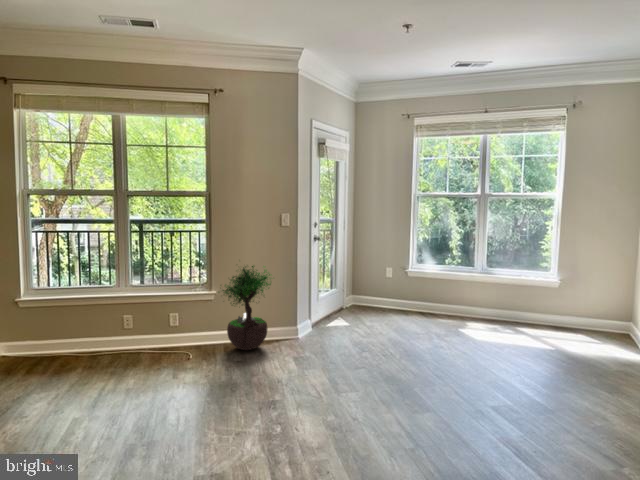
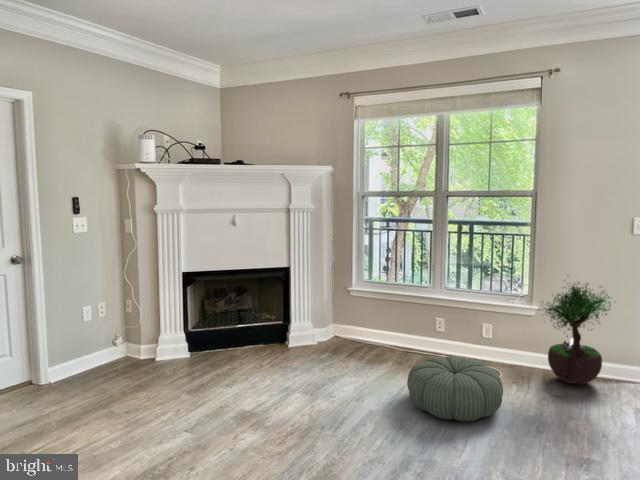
pouf: none [96,346,194,410] -> present [407,356,503,421]

